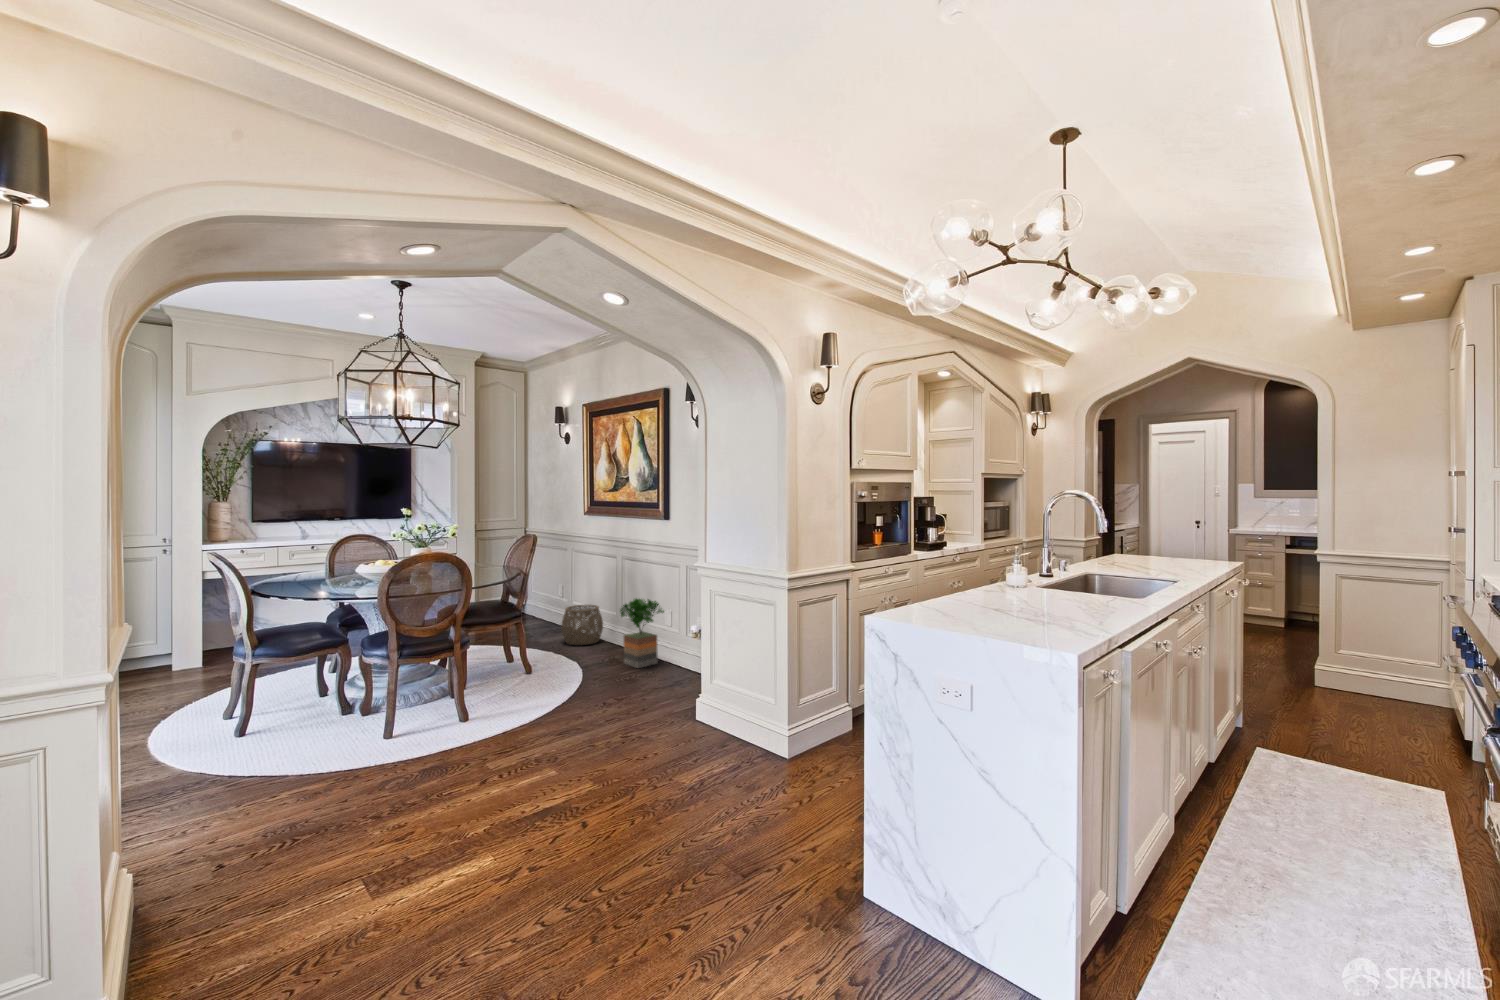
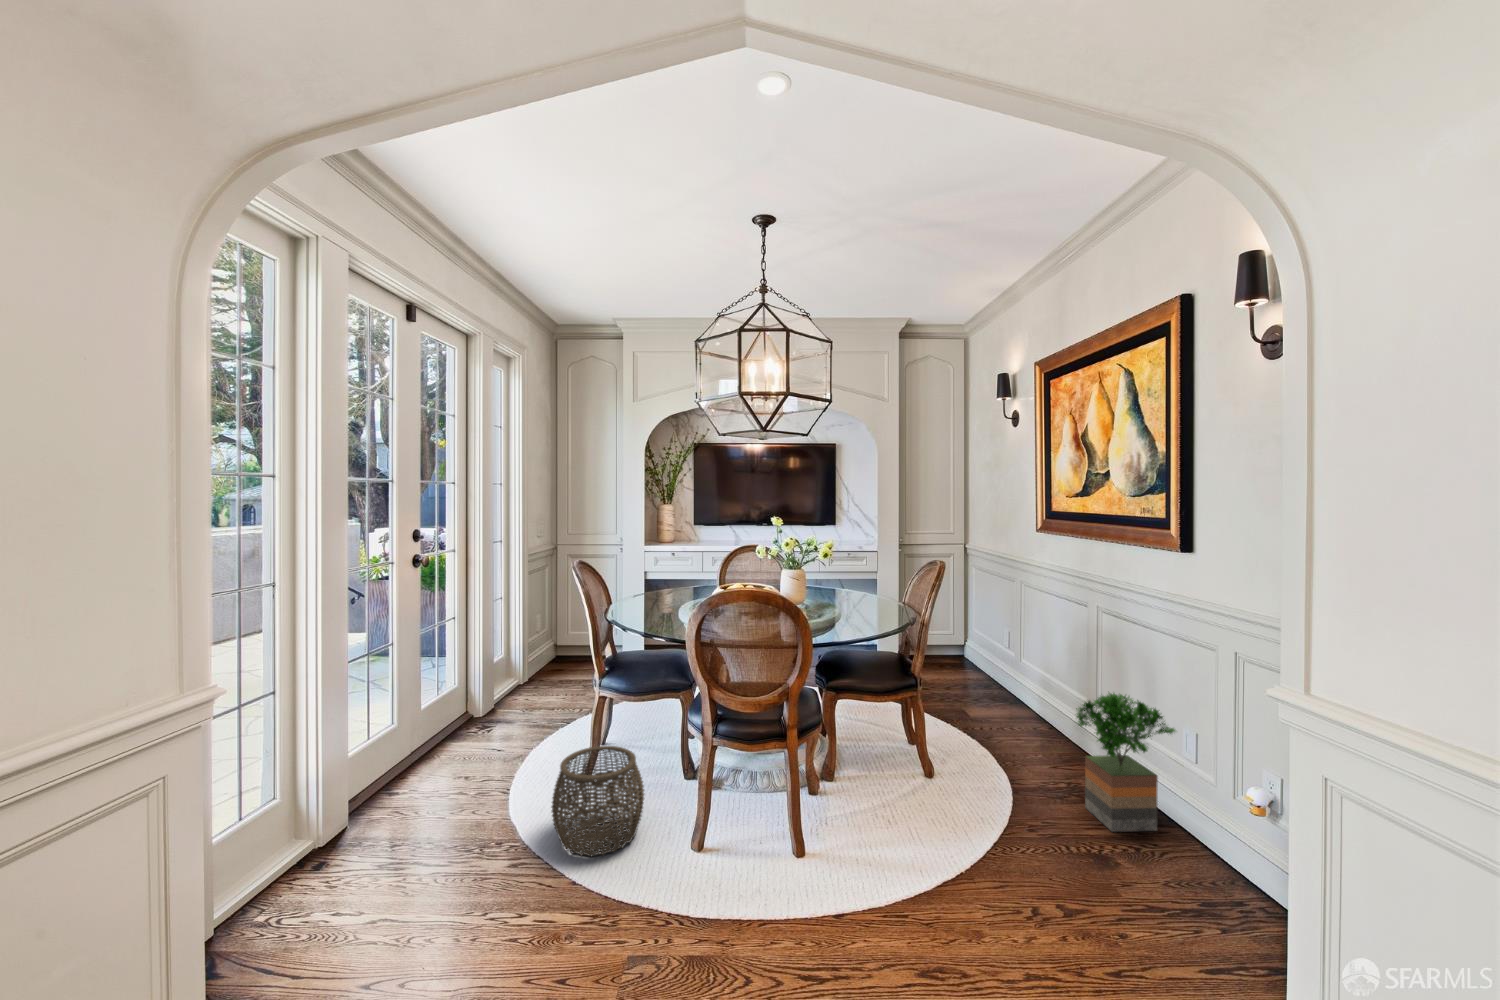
woven basket: present [562,605,603,645] -> present [552,746,644,856]

